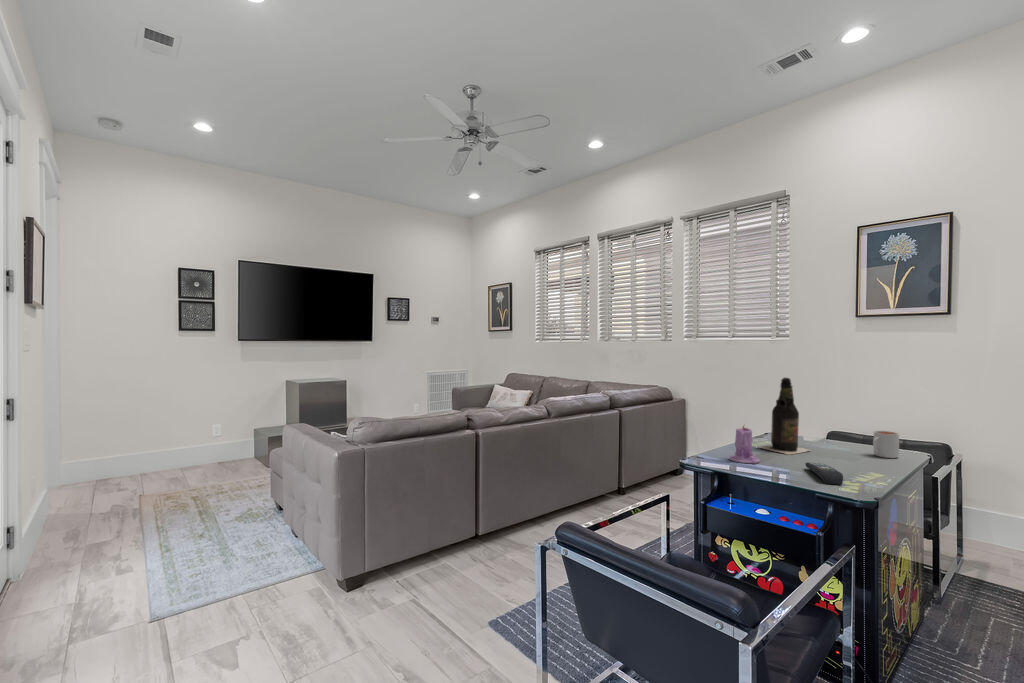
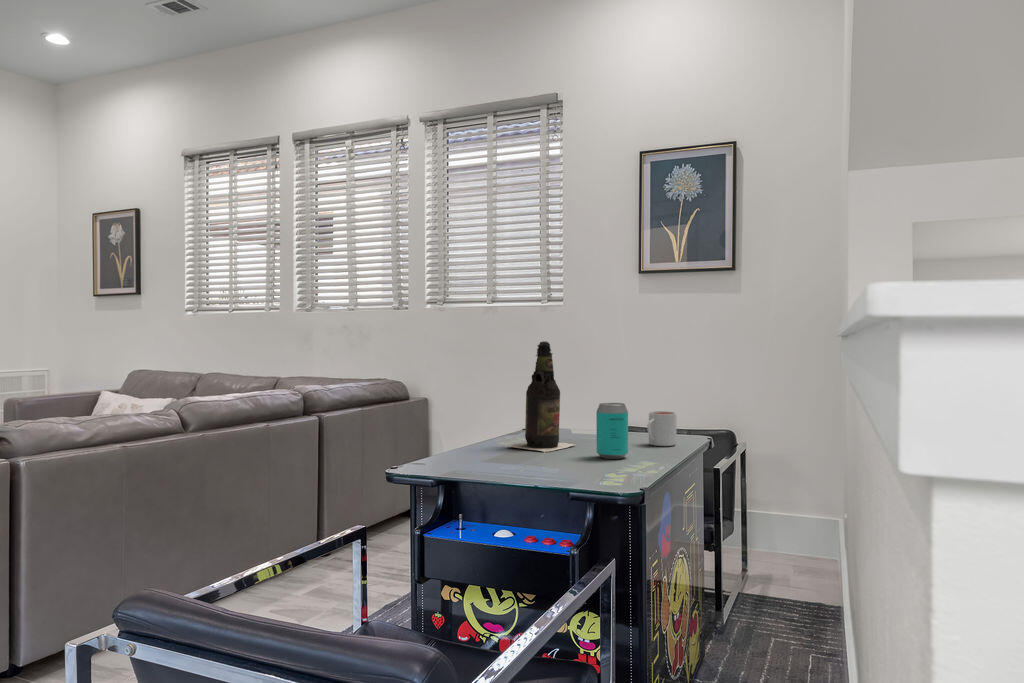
beverage can: none [831,425,858,466] -> present [596,403,628,459]
candle: present [730,426,759,464] -> none [463,407,504,467]
remote control: present [805,463,843,485] -> none [562,457,605,481]

